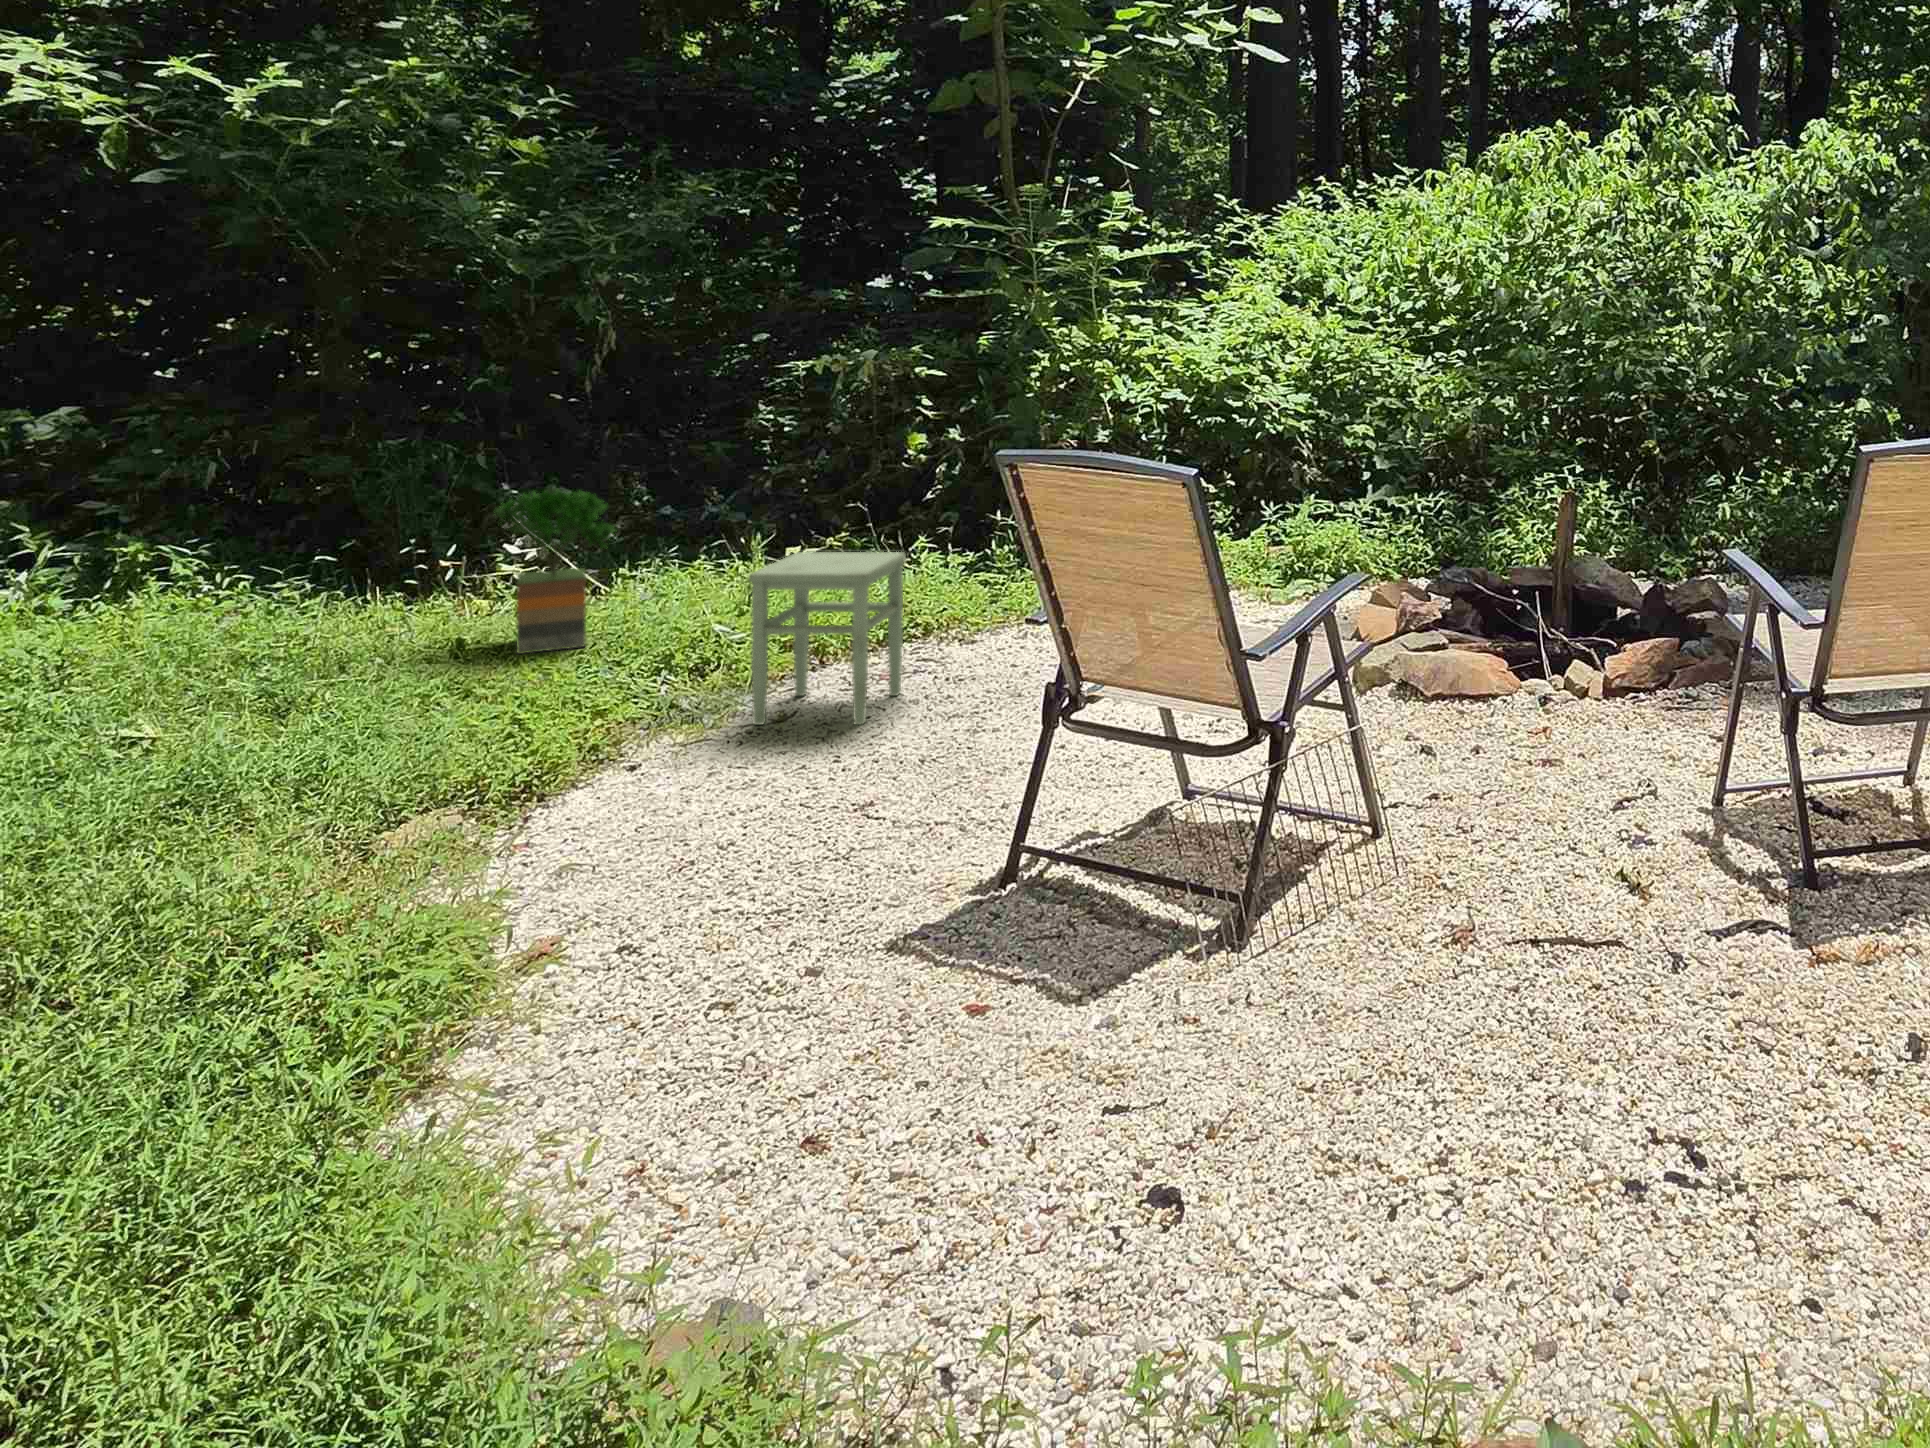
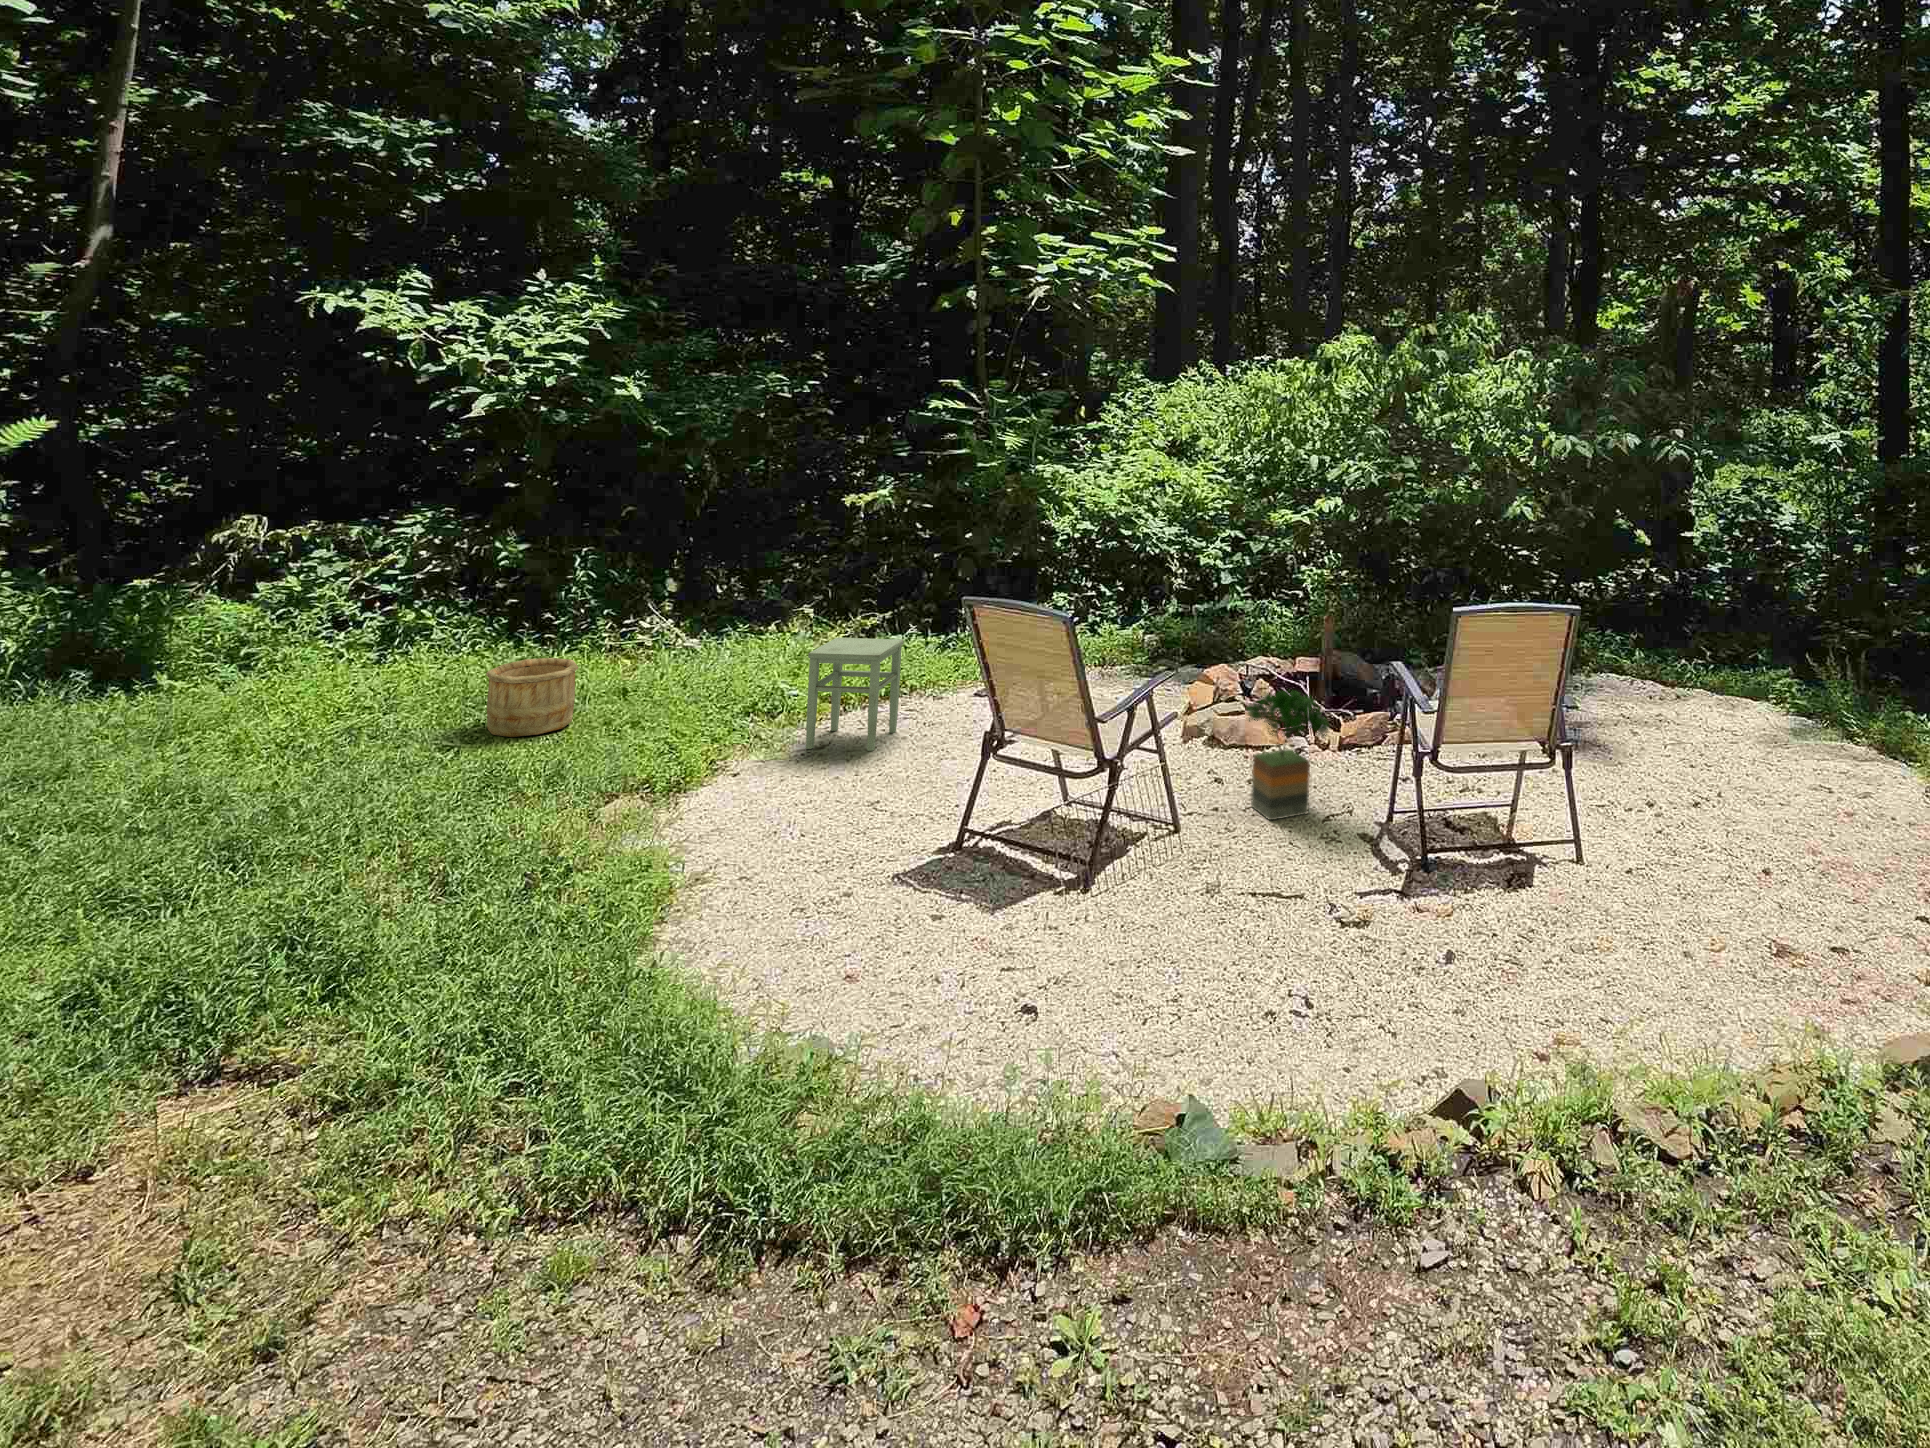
potted tree: present [497,489,615,654] -> present [1246,690,1330,820]
wooden bucket: none [187,593,355,723] -> present [486,658,578,737]

